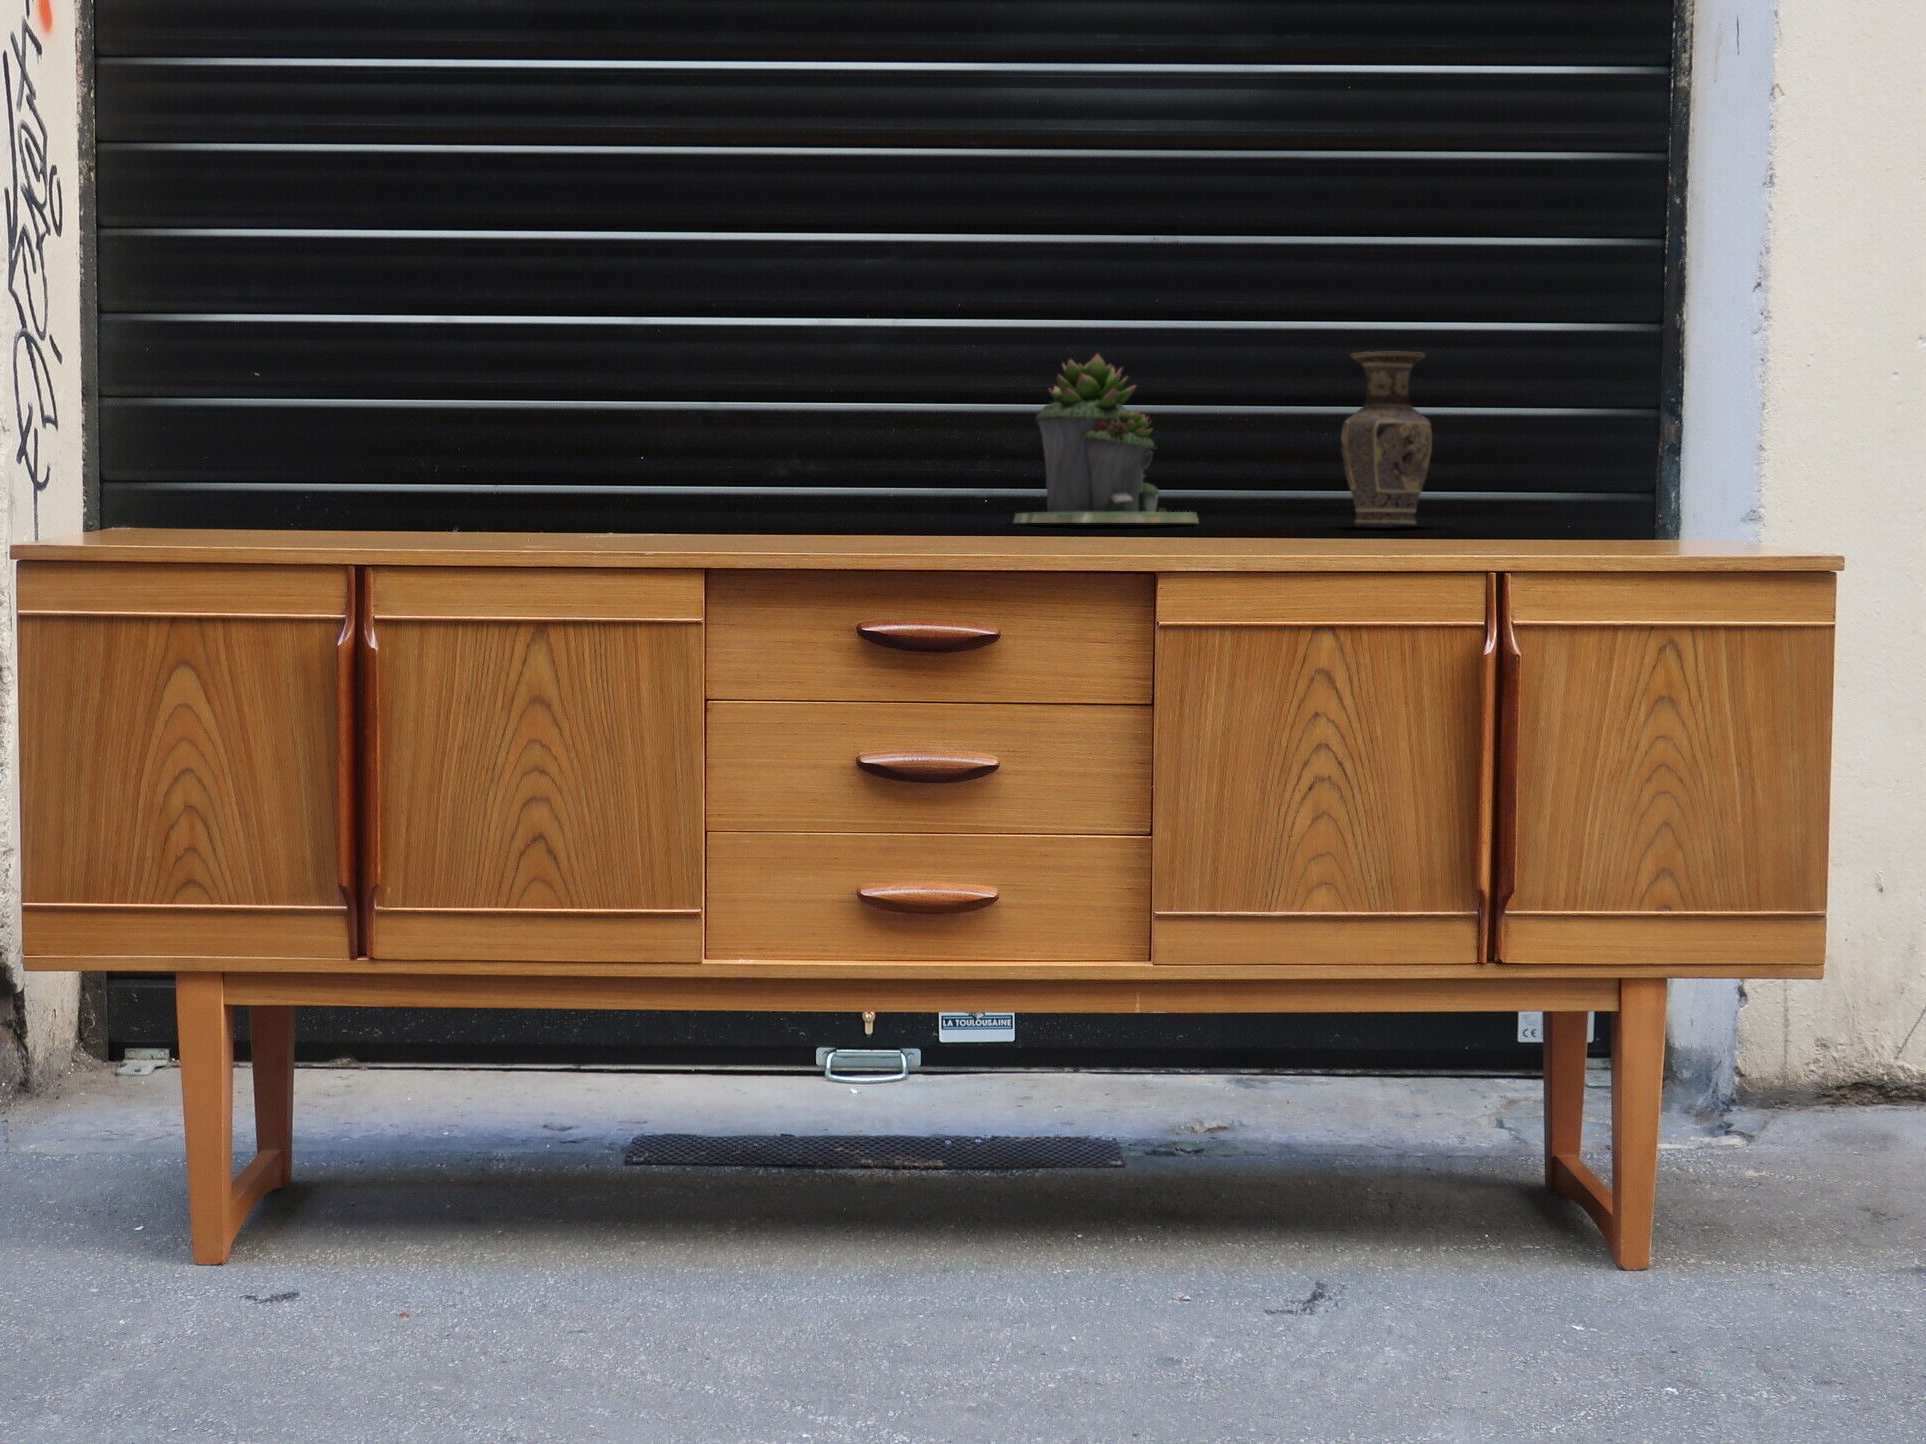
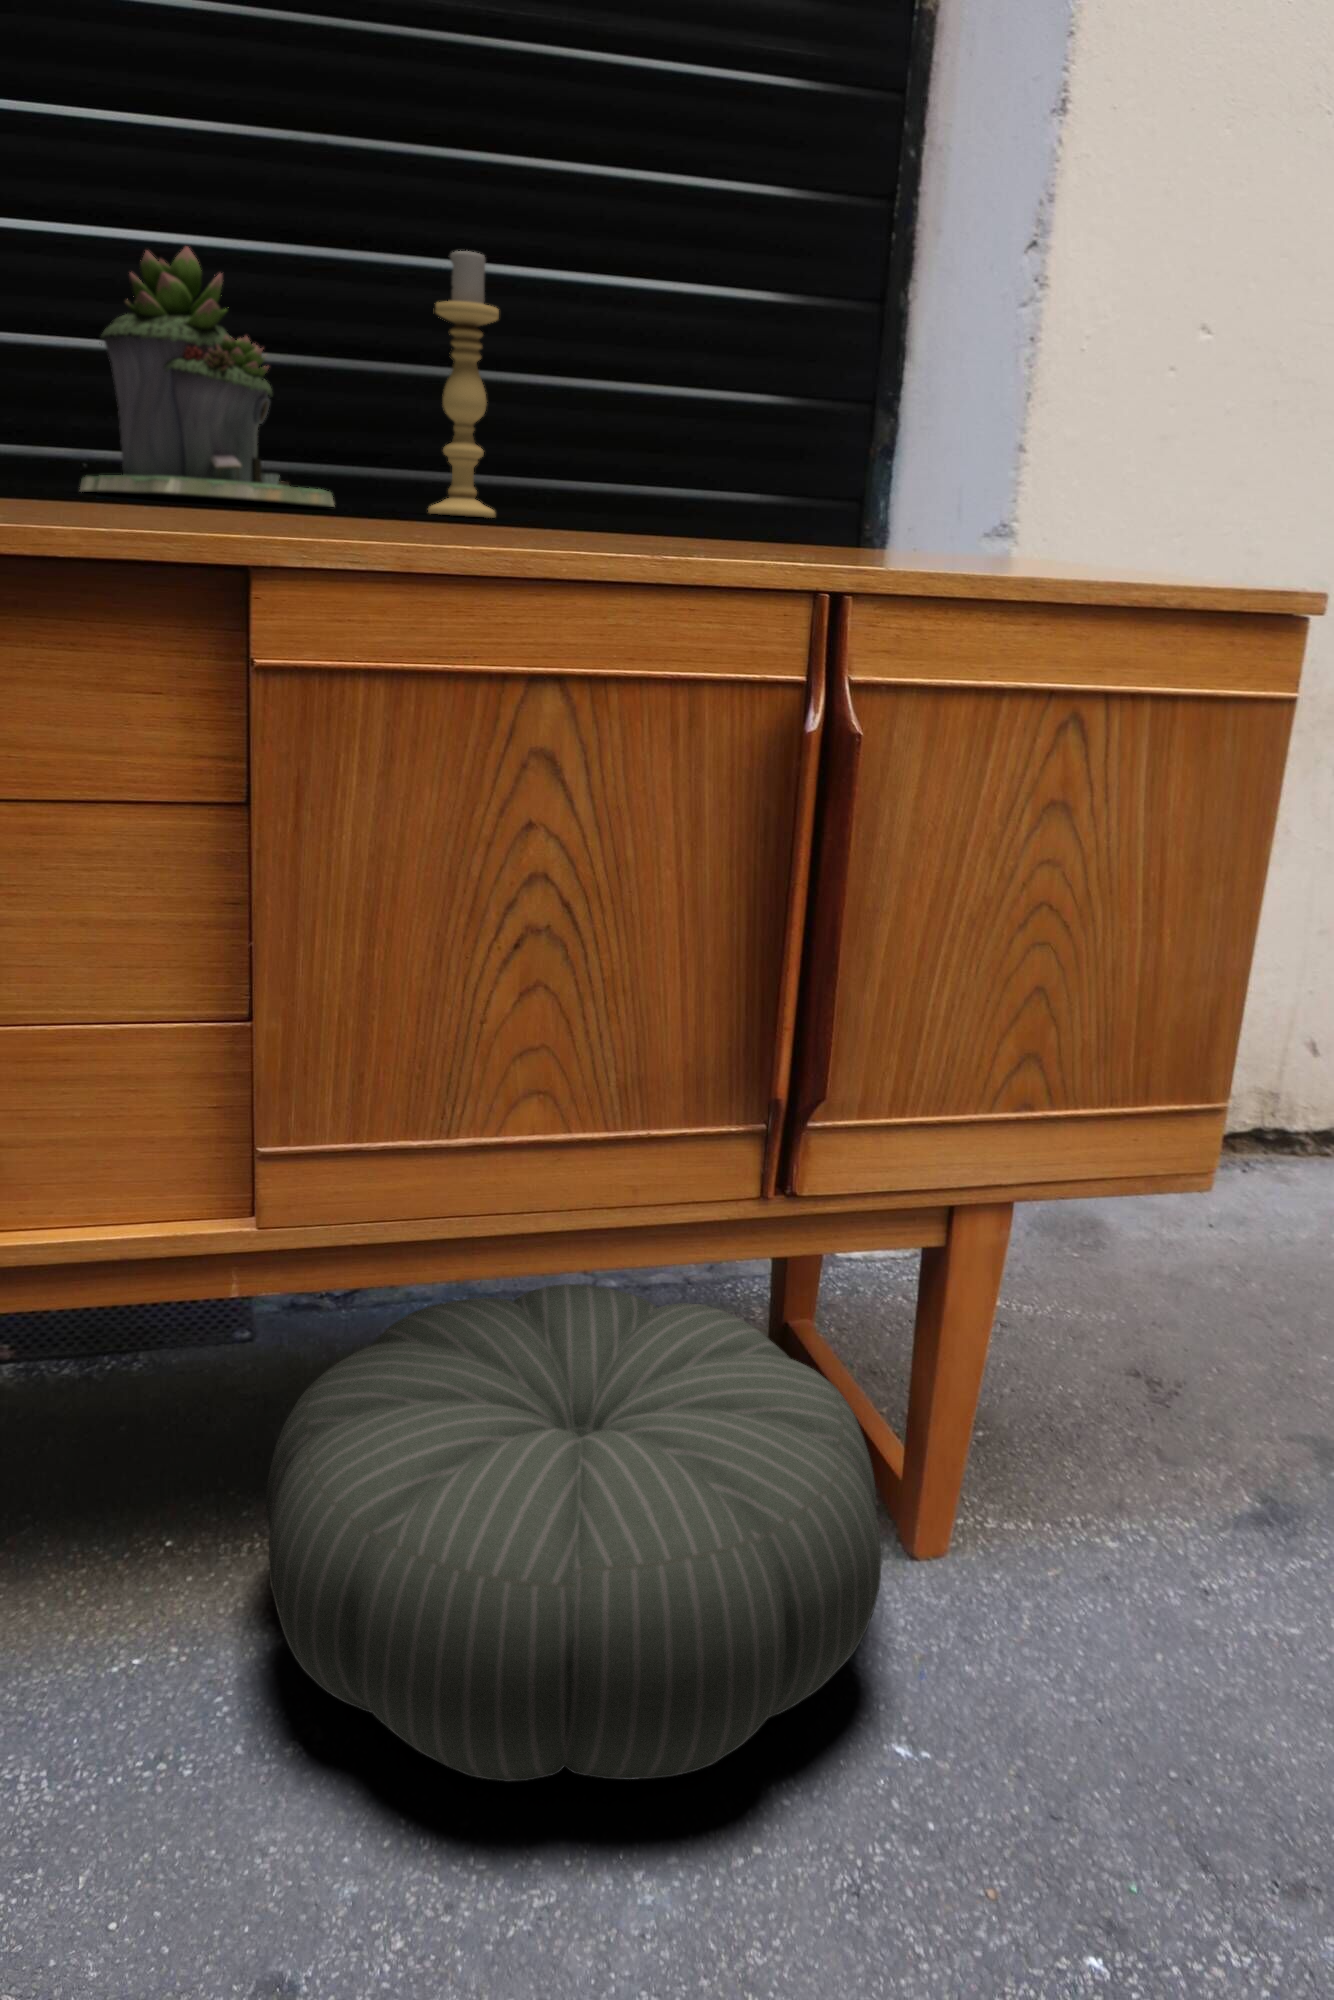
candle holder: none [1269,331,1322,522] -> present [428,251,499,518]
vase: present [1341,352,1432,527] -> none [531,269,651,529]
pouf: none [1152,1061,1573,1312] -> present [266,1284,882,1782]

